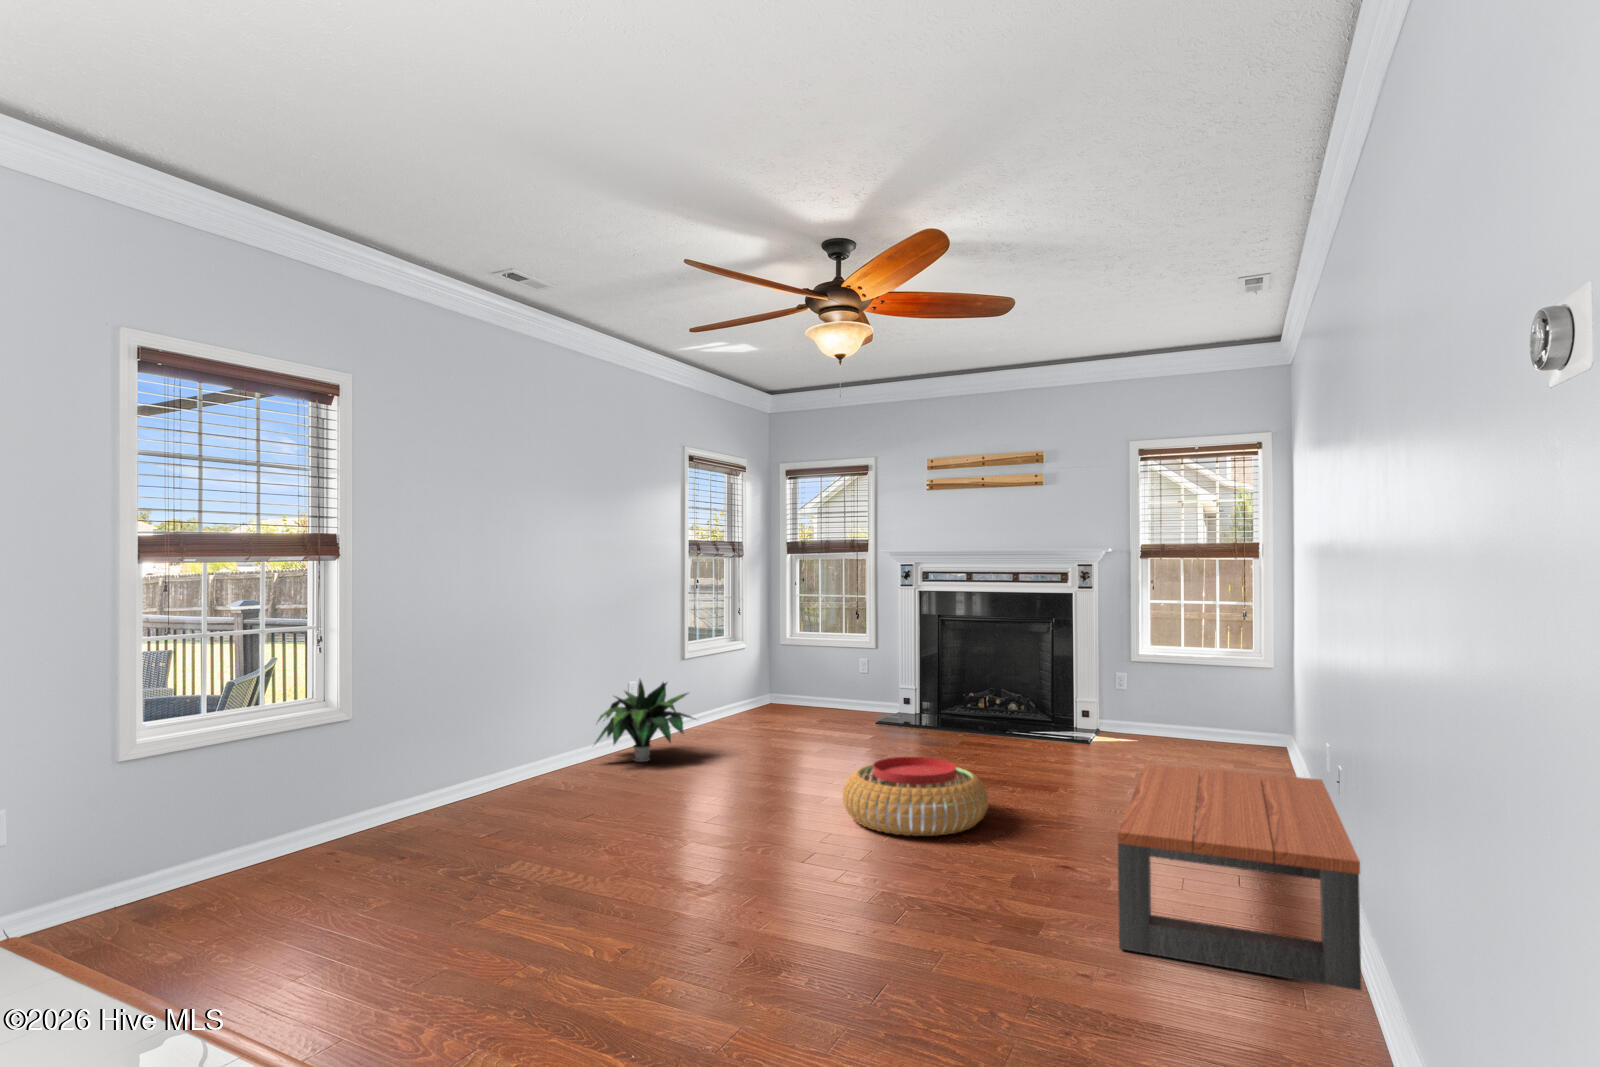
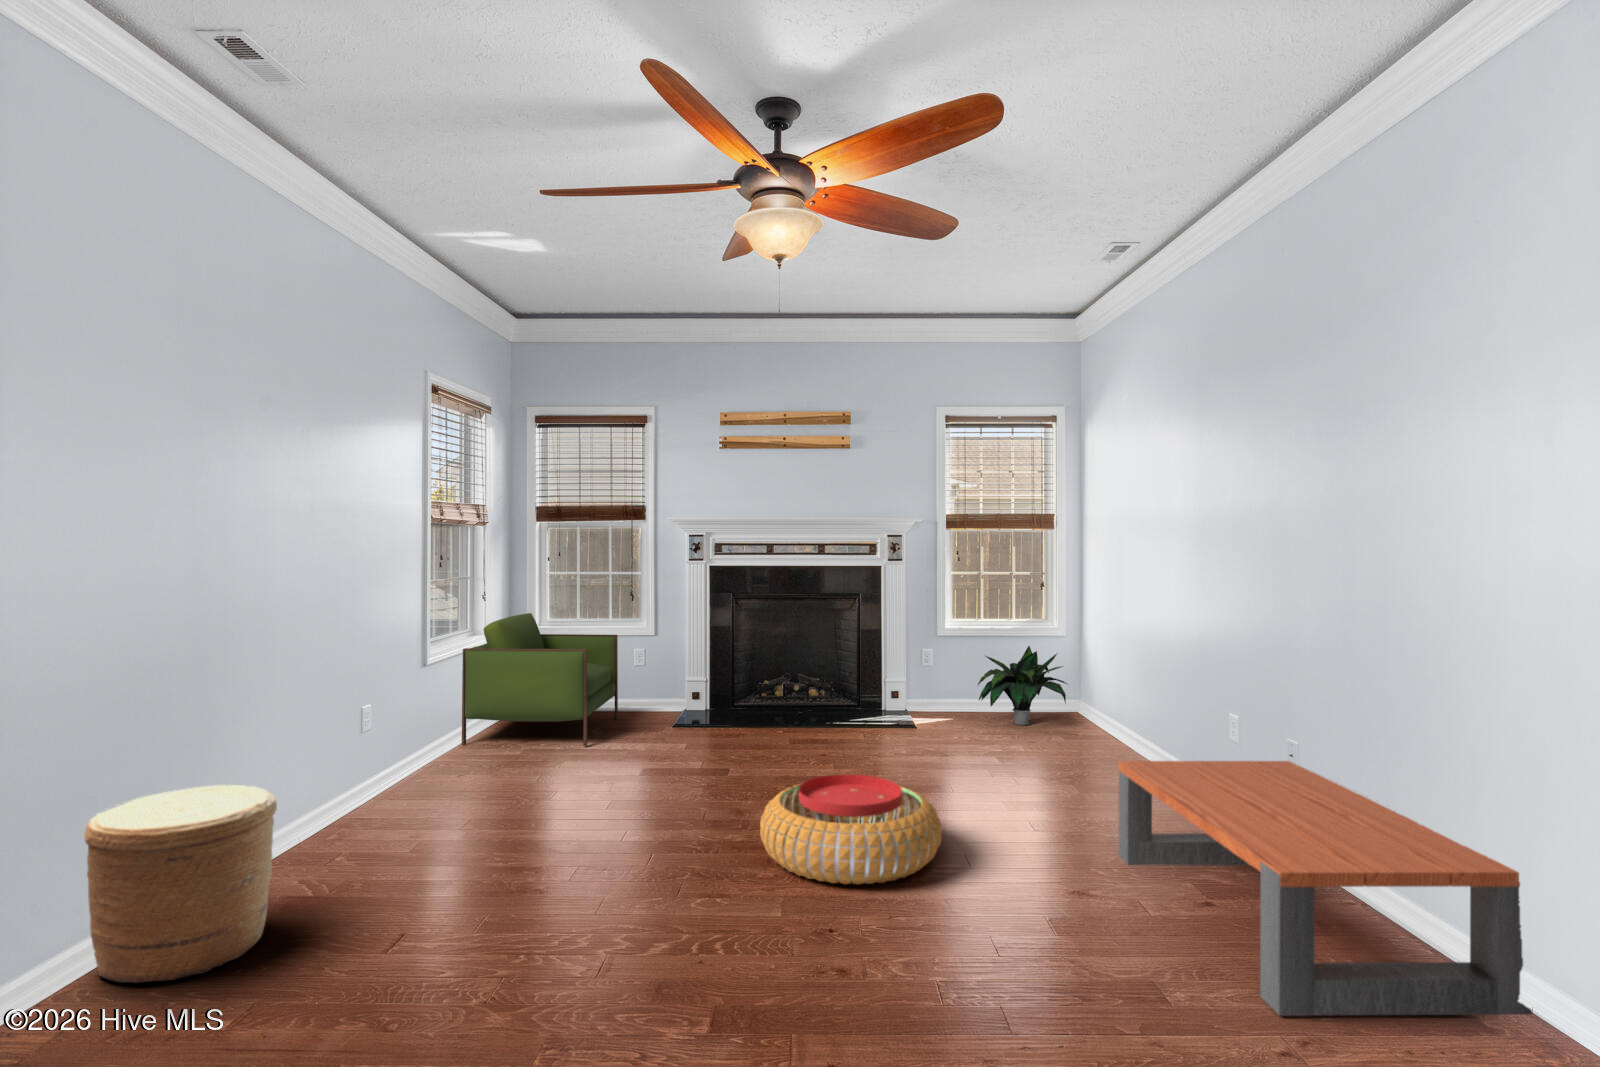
armchair: none [710,627,840,734] -> present [462,613,618,747]
potted plant: present [596,680,693,762] -> present [978,646,1067,725]
woven basket: none [435,715,531,818] -> present [84,785,277,983]

